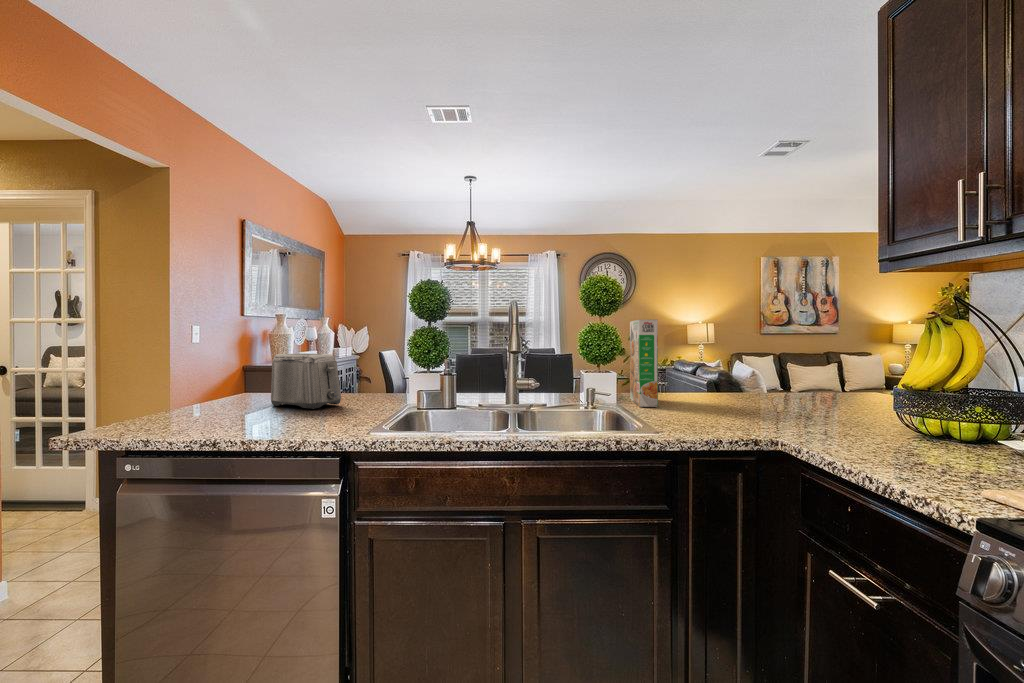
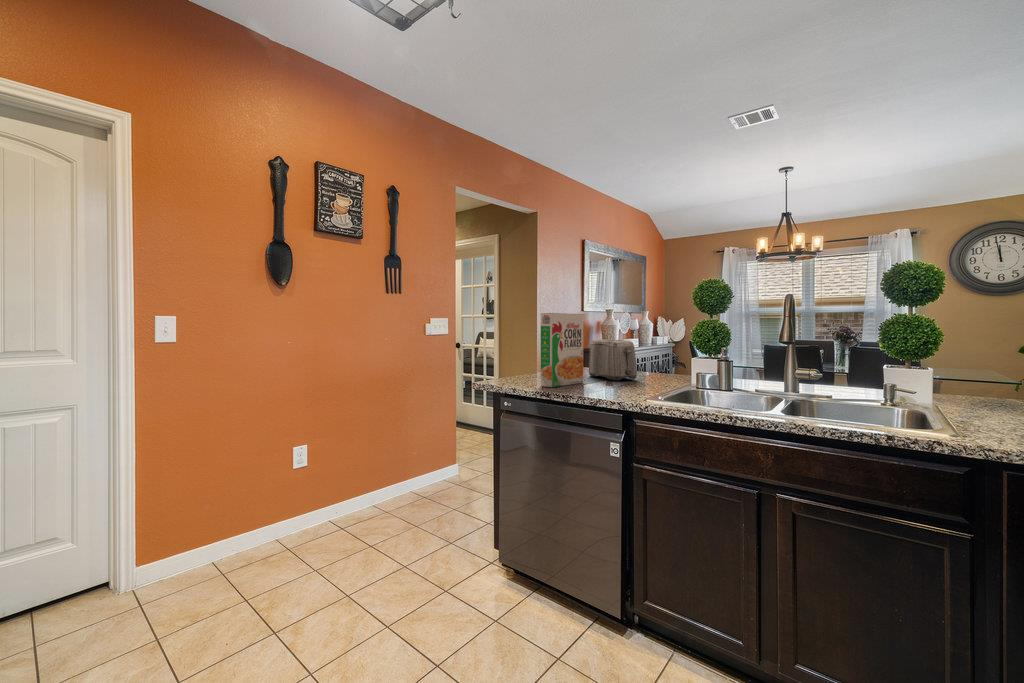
cereal box: present [630,320,658,407] -> present [541,313,583,387]

